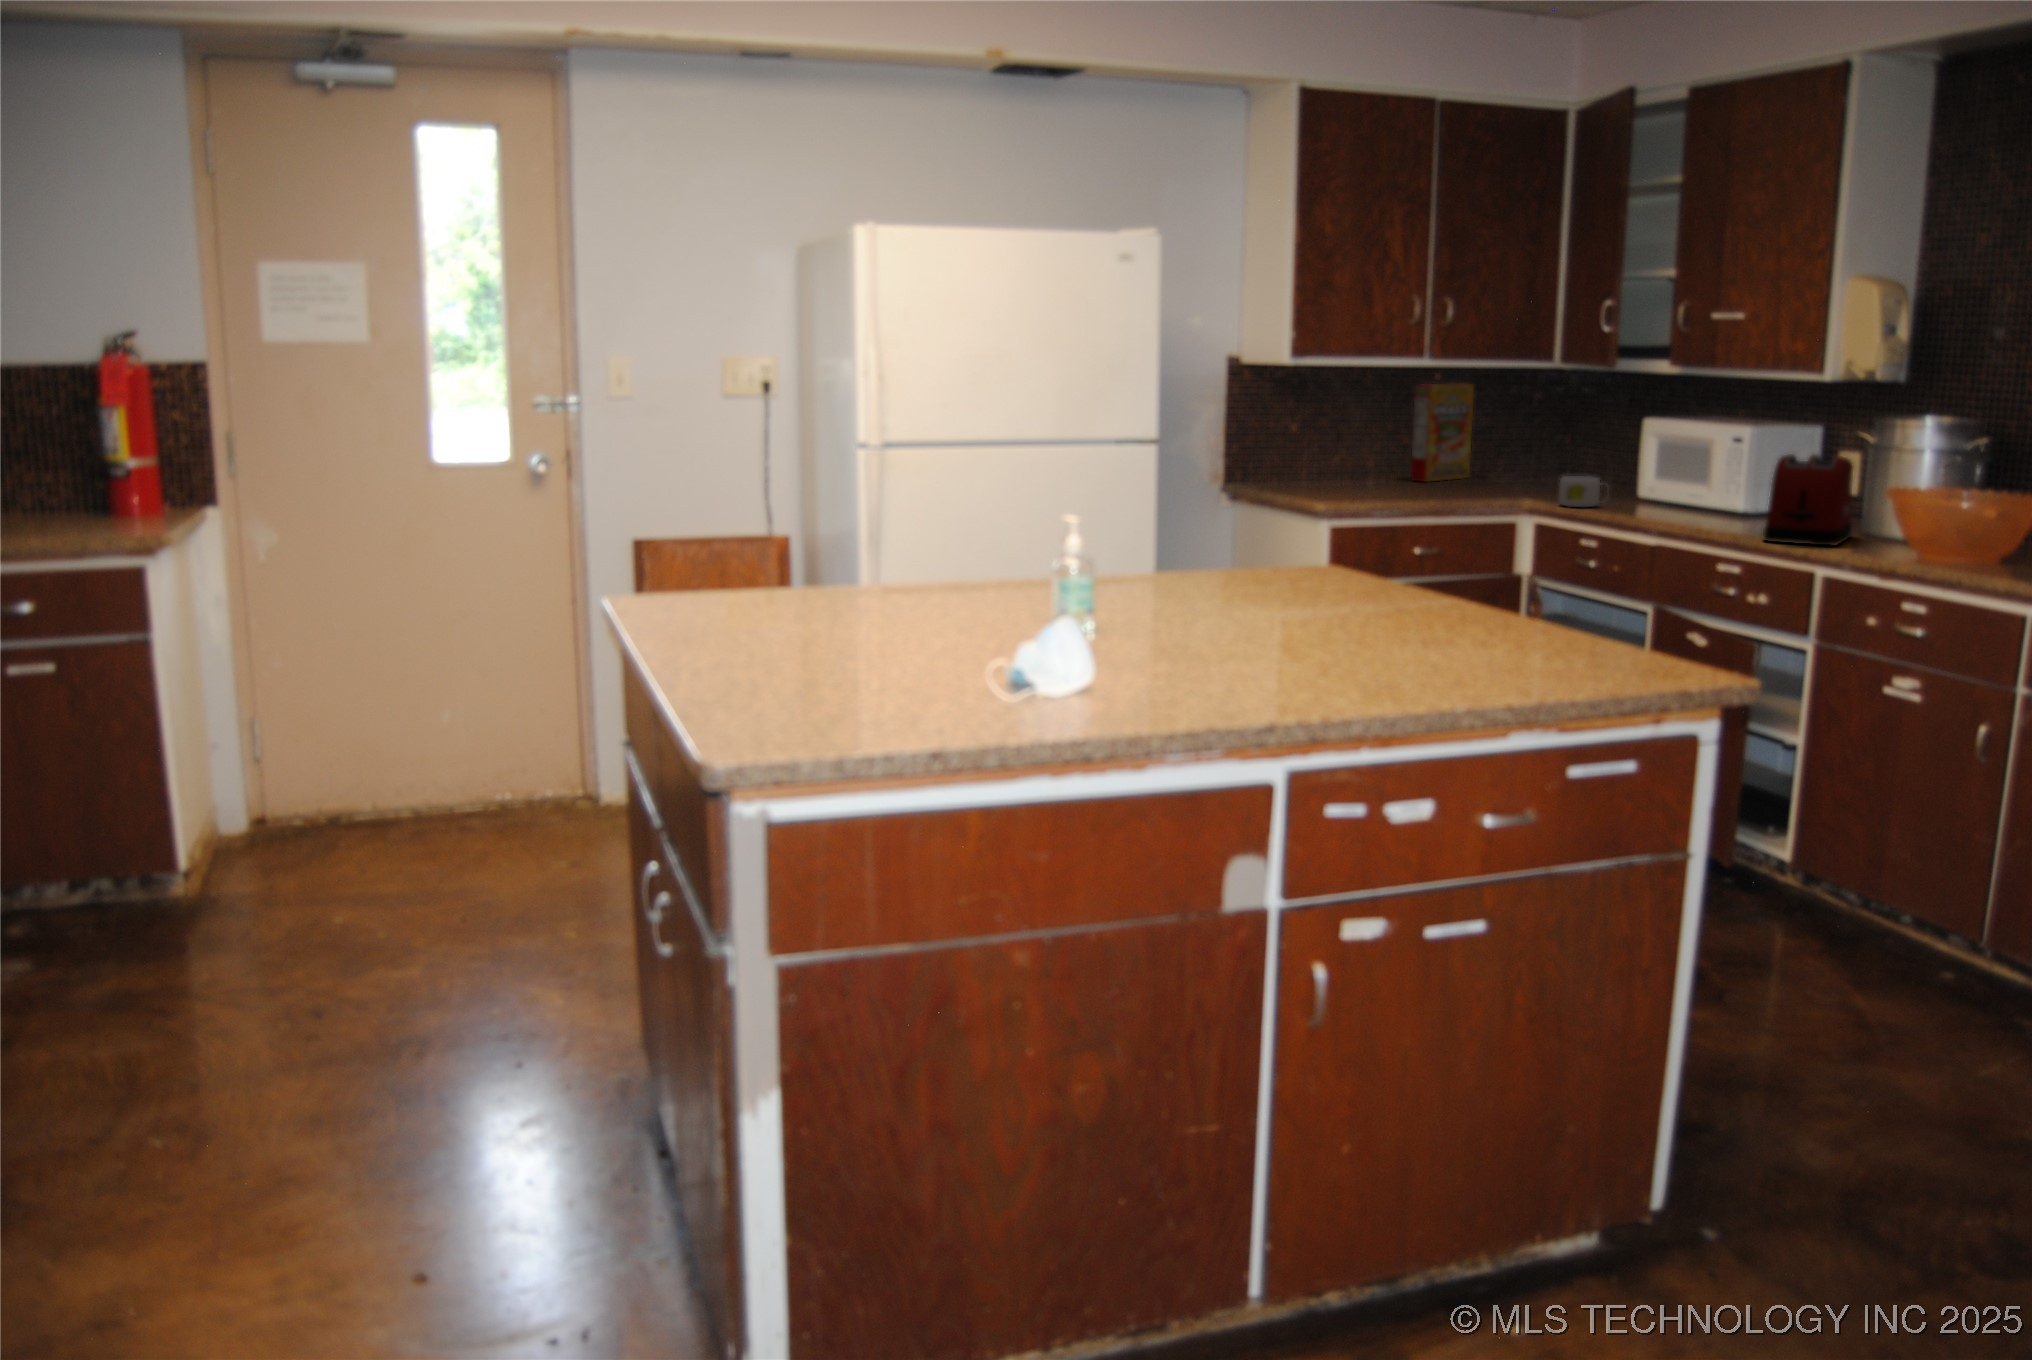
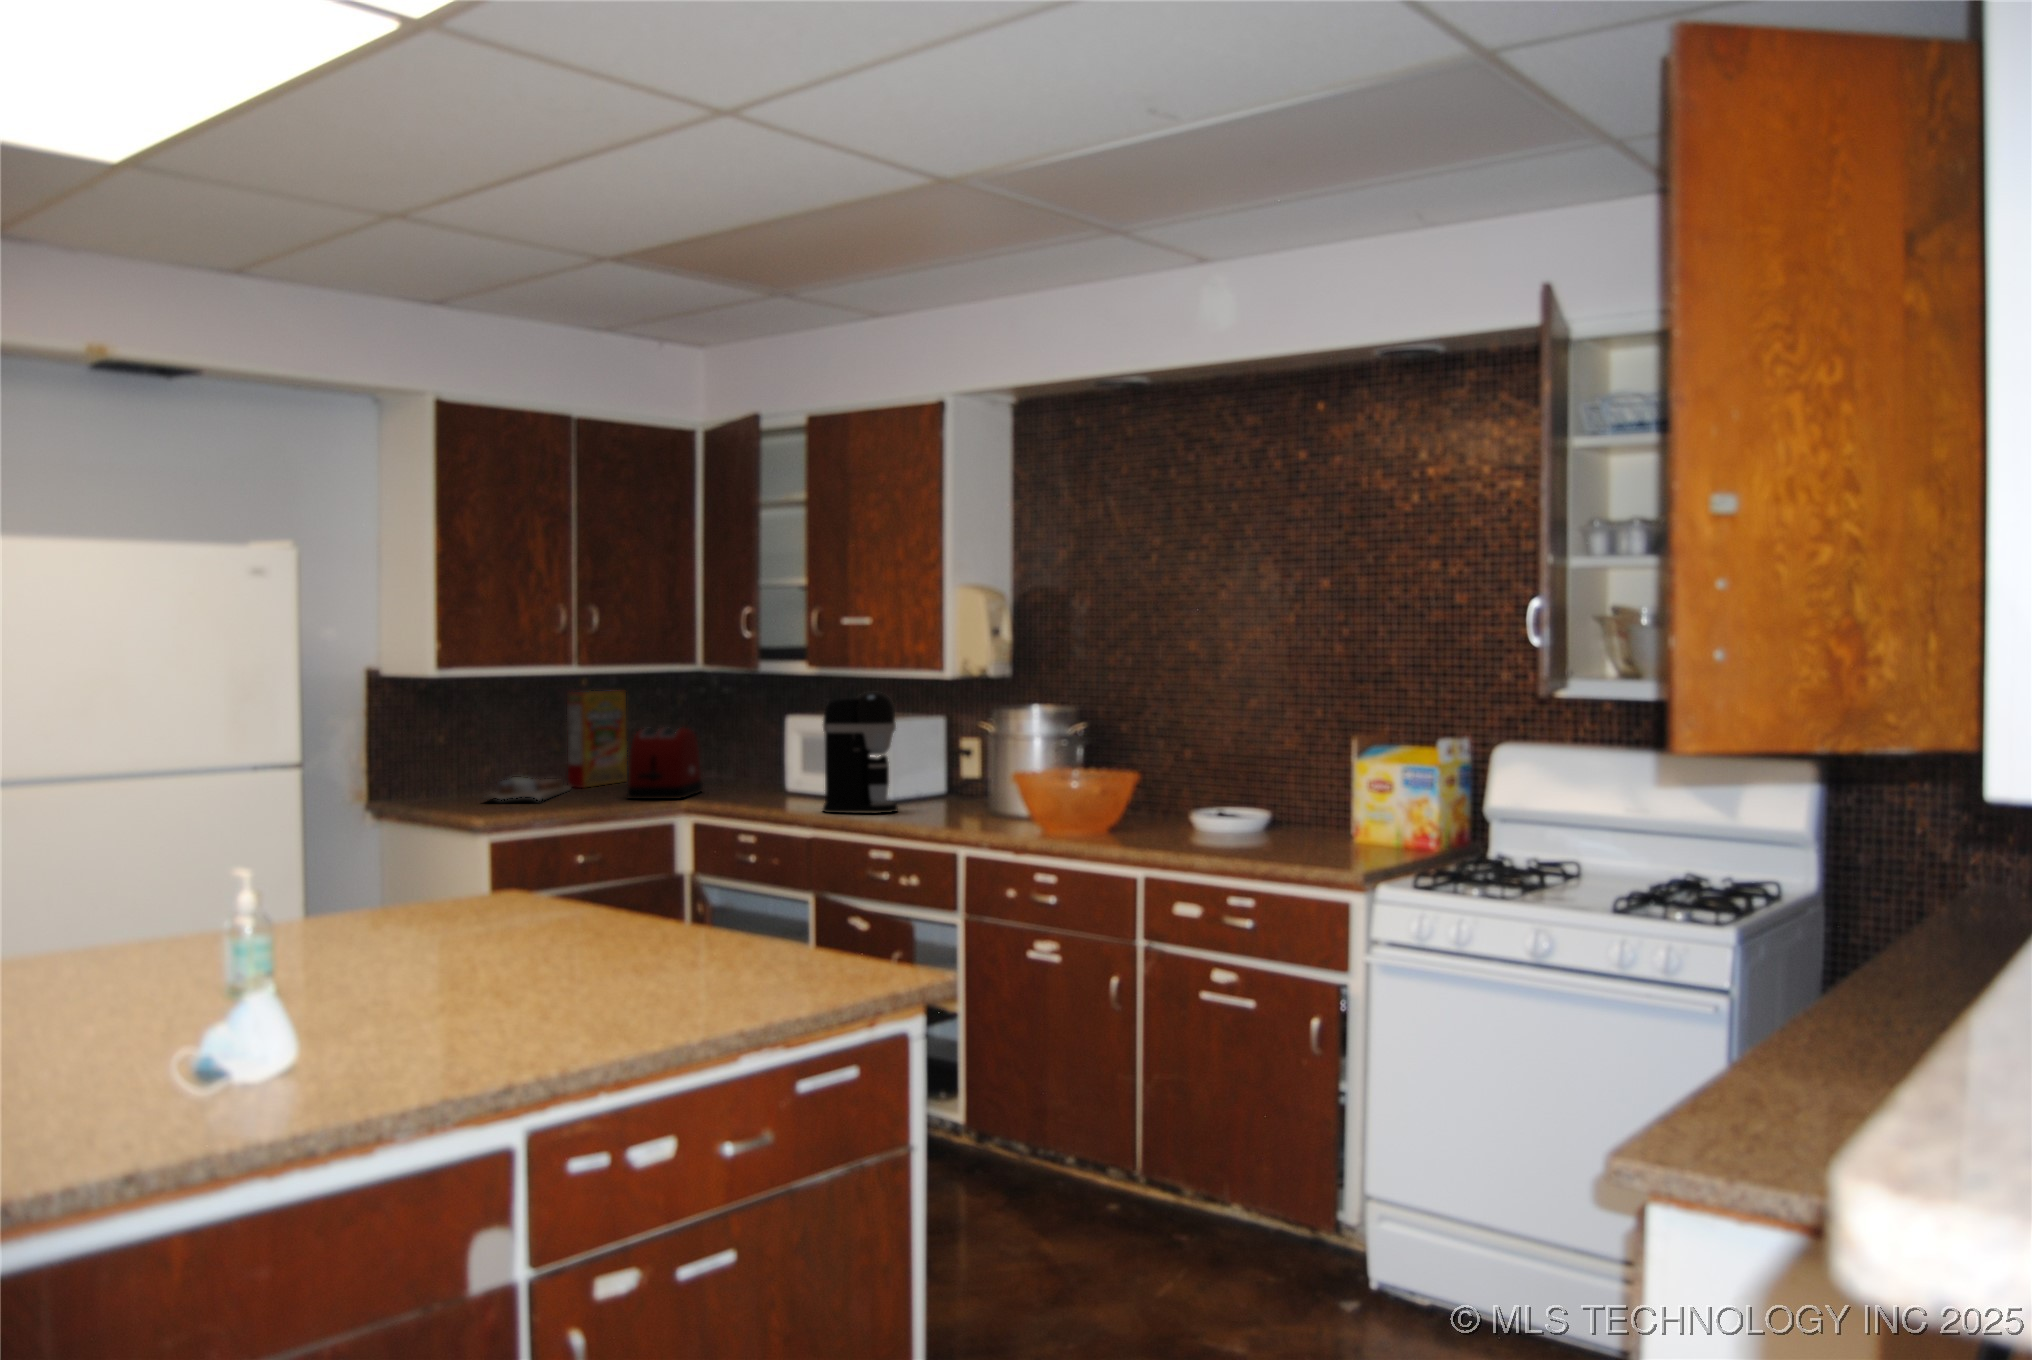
coffee maker: none [1671,396,1763,526] -> present [823,692,898,814]
toaster: present [1763,454,1853,546] -> present [627,727,703,799]
cutting board: none [1328,468,1414,494] -> present [486,777,571,800]
mug: present [1559,476,1601,507] -> none [715,774,762,804]

